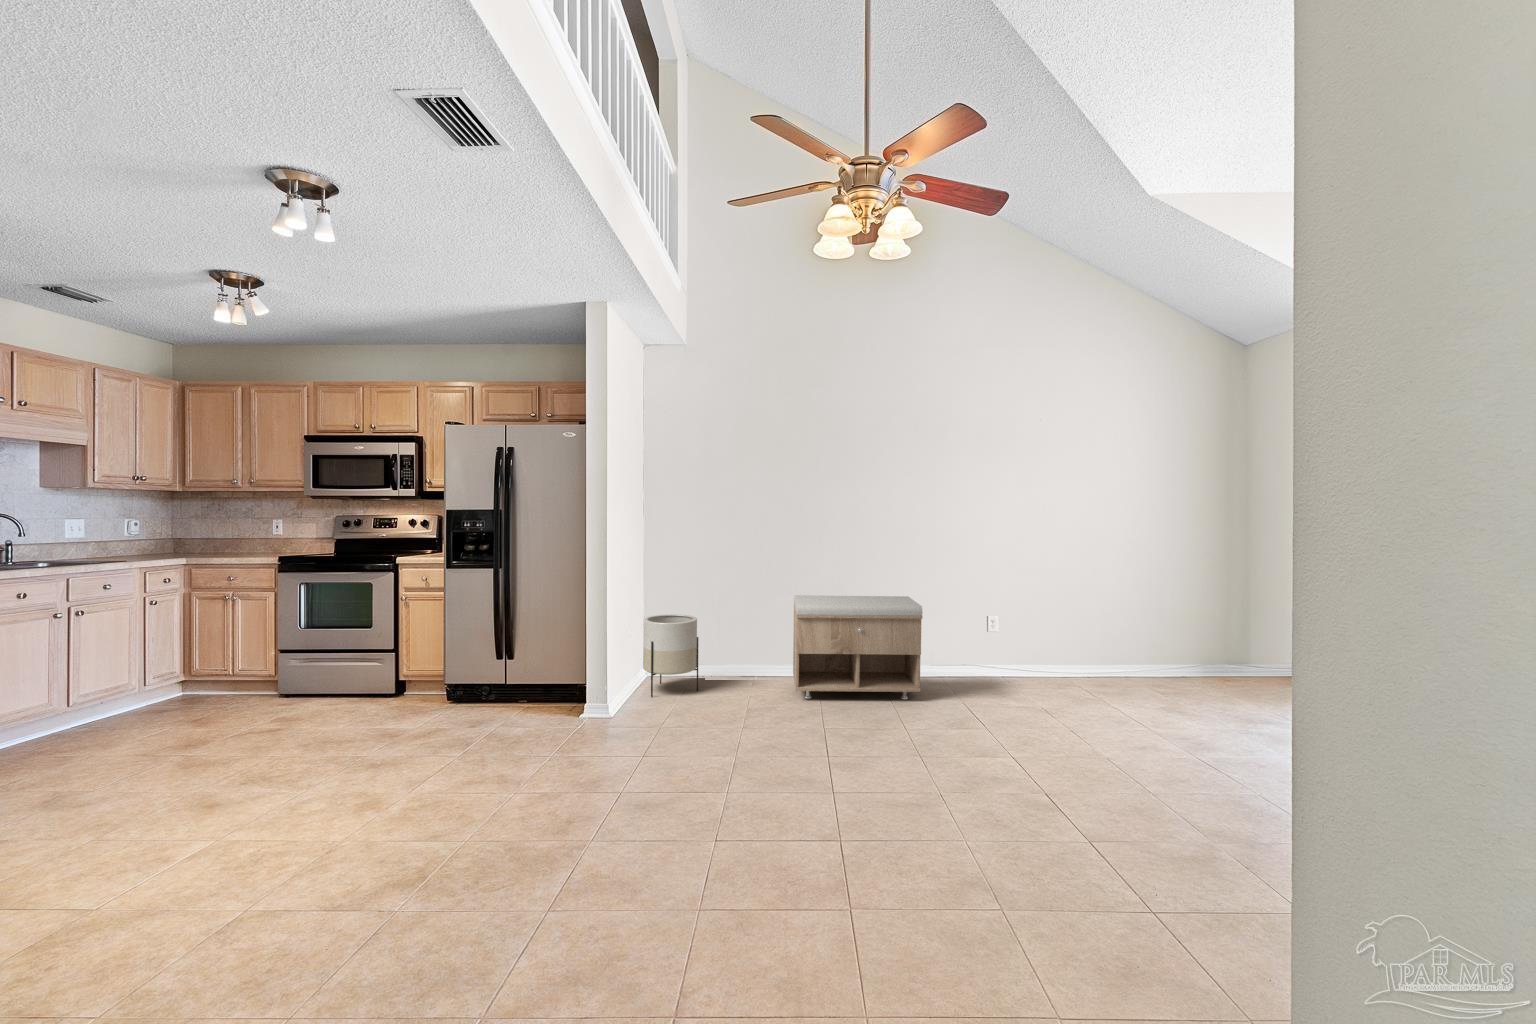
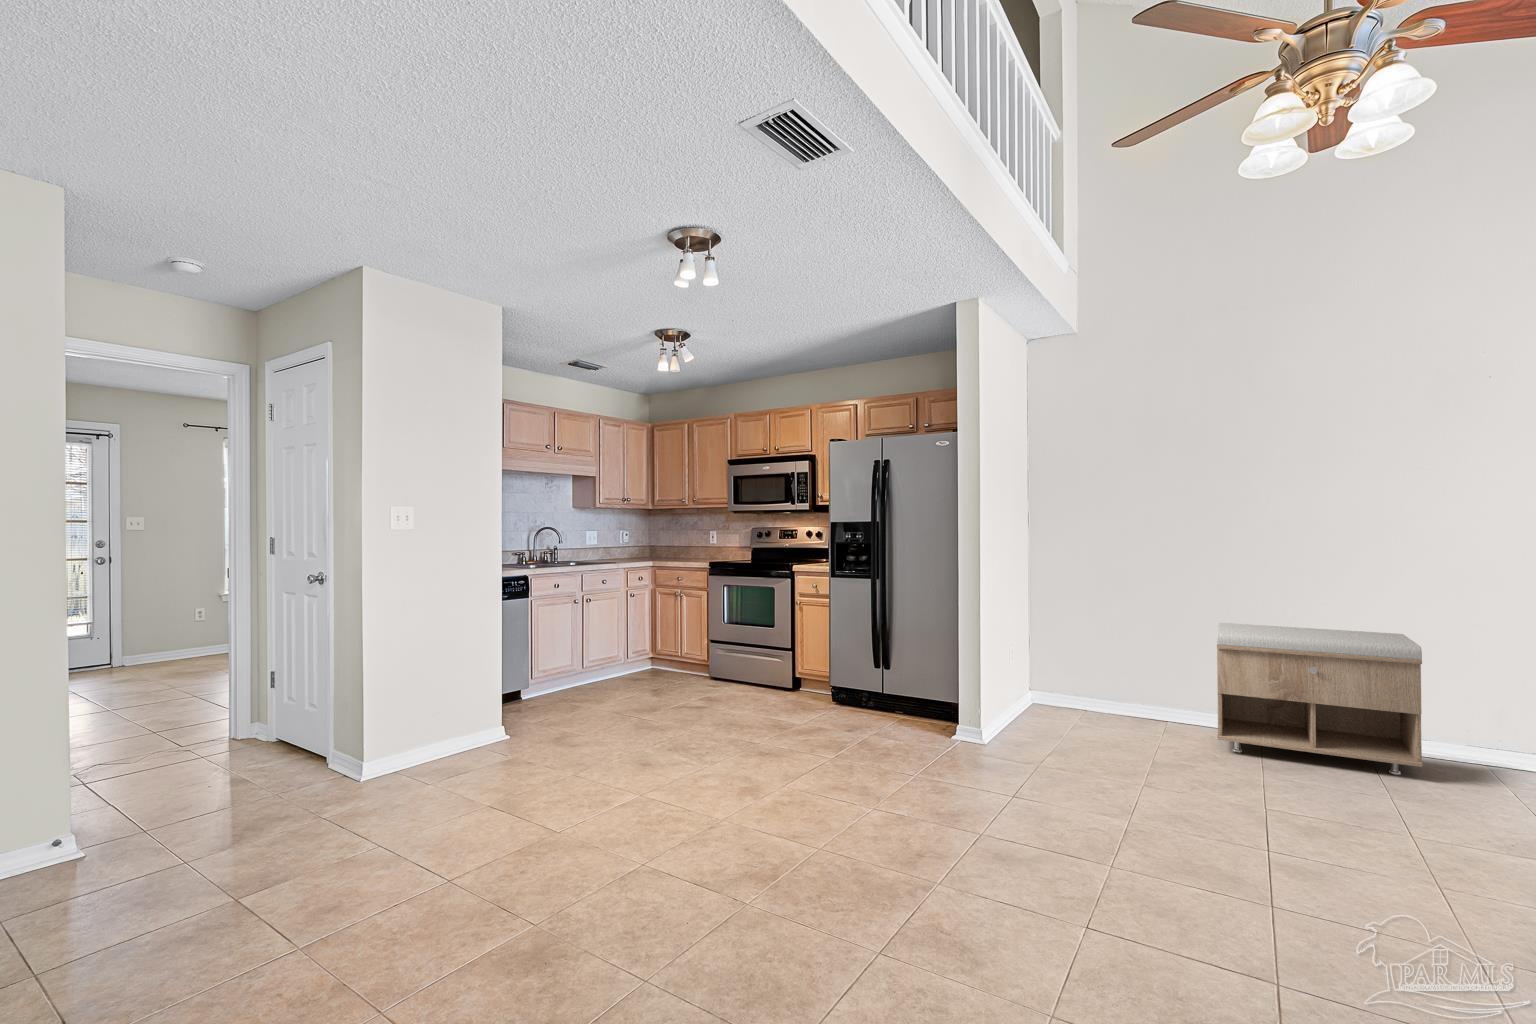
planter: present [643,614,699,697] -> none [1025,635,1090,724]

